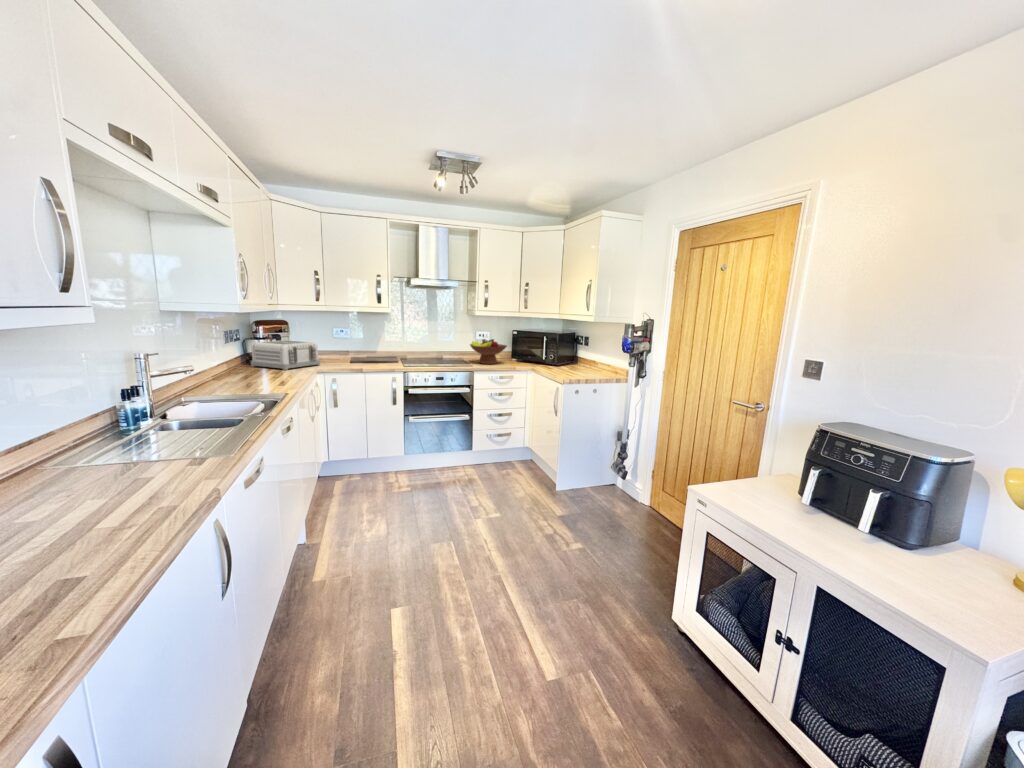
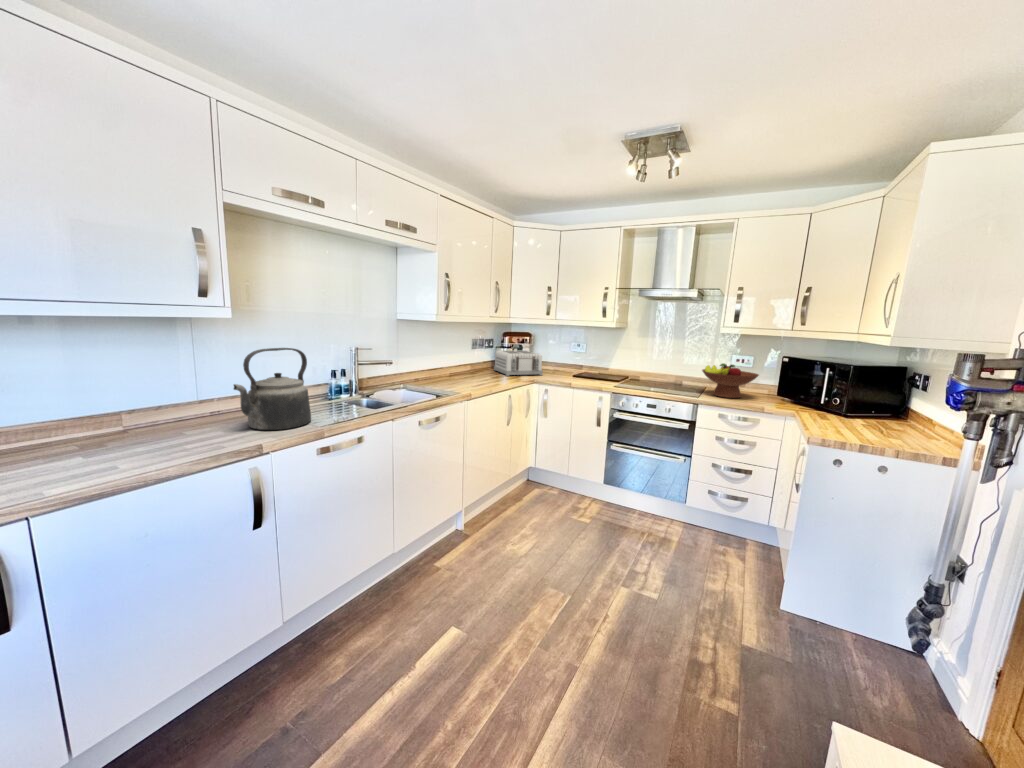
kettle: none [100,353,208,477] -> present [234,348,311,430]

